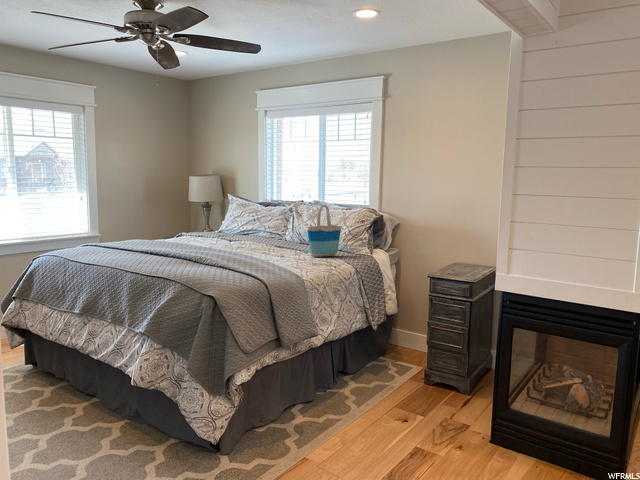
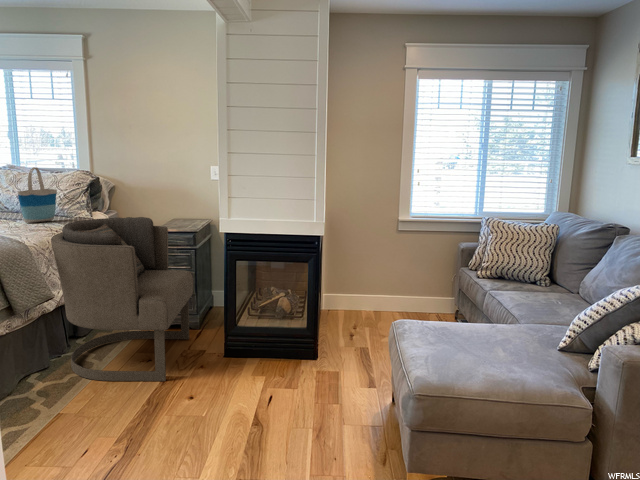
armchair: none [324,259,464,452] -> present [51,217,193,381]

